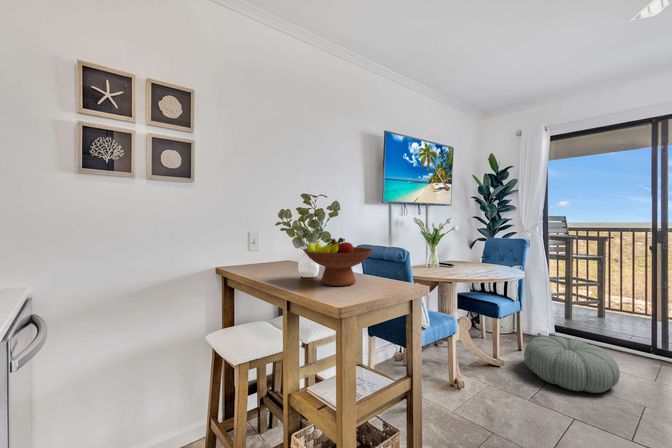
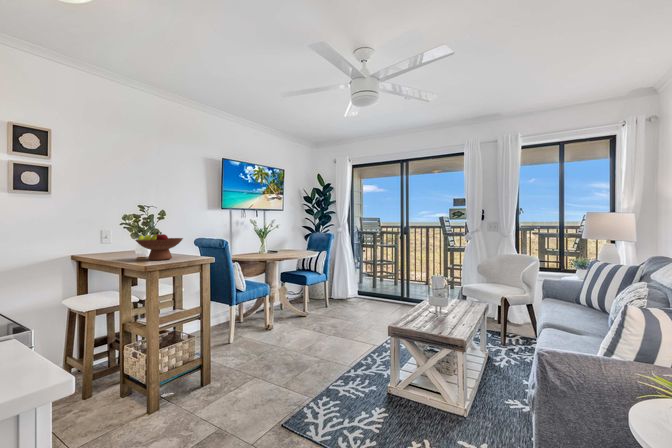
pouf: present [524,336,620,393] -> none [319,296,366,325]

